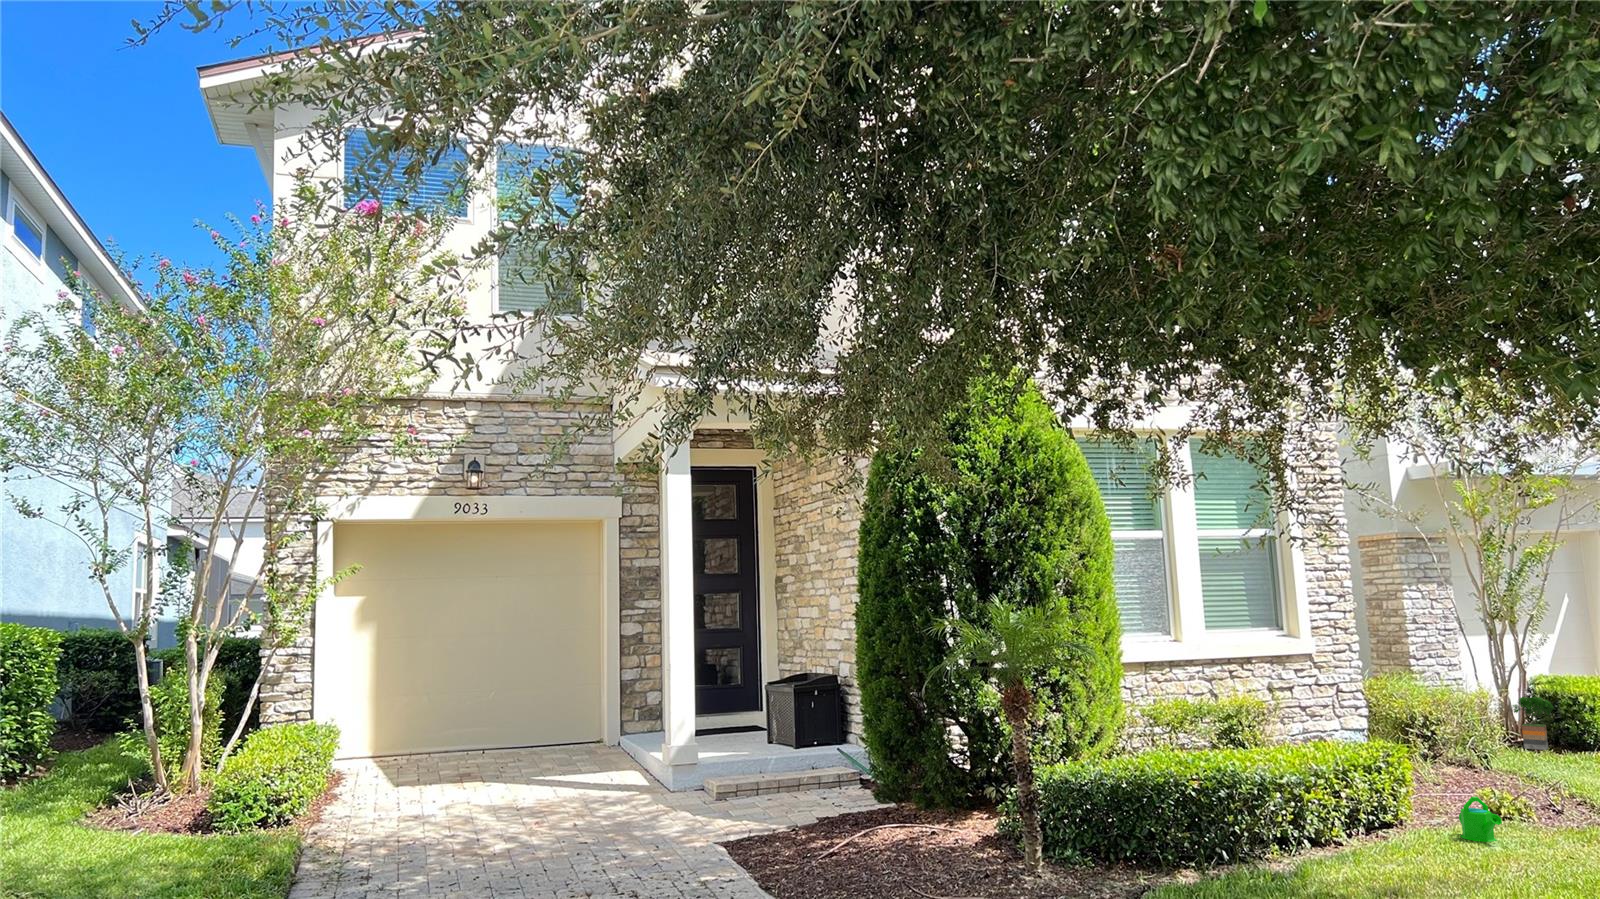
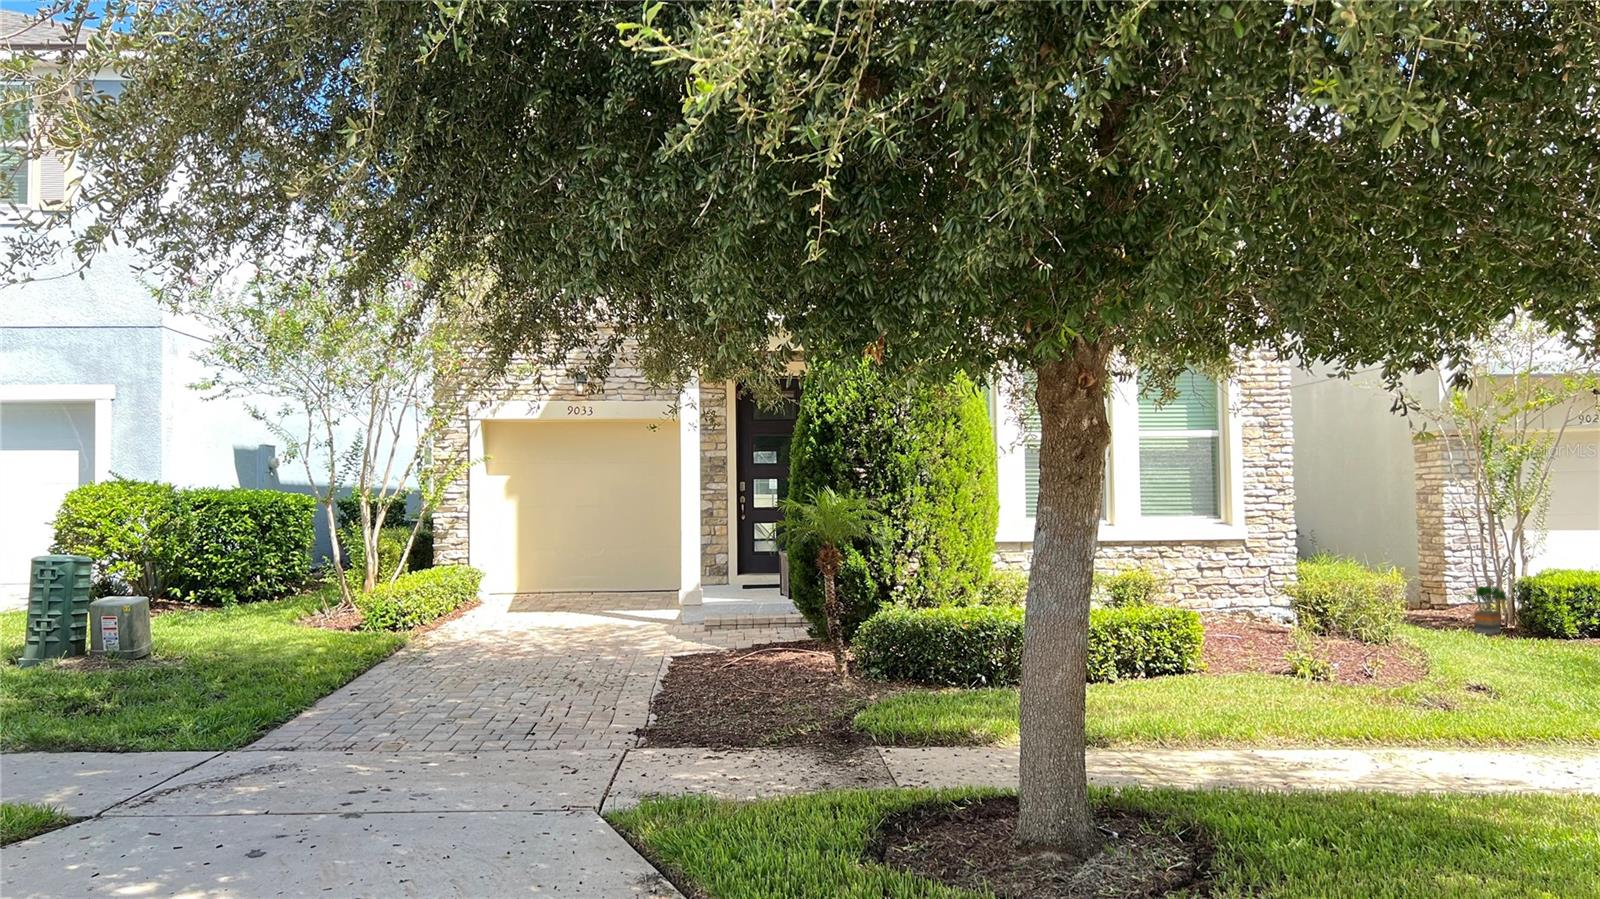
watering can: present [1459,797,1502,842] -> none [1186,642,1210,674]

